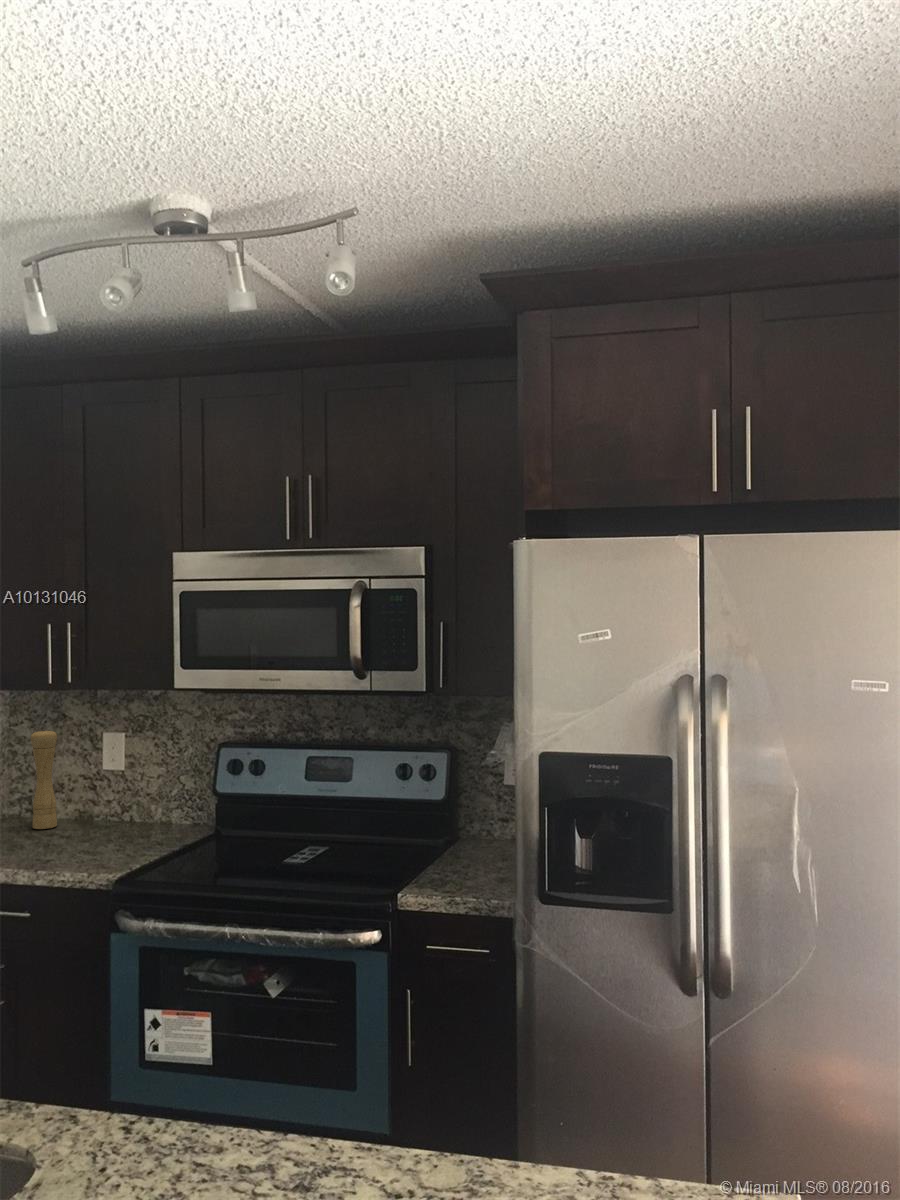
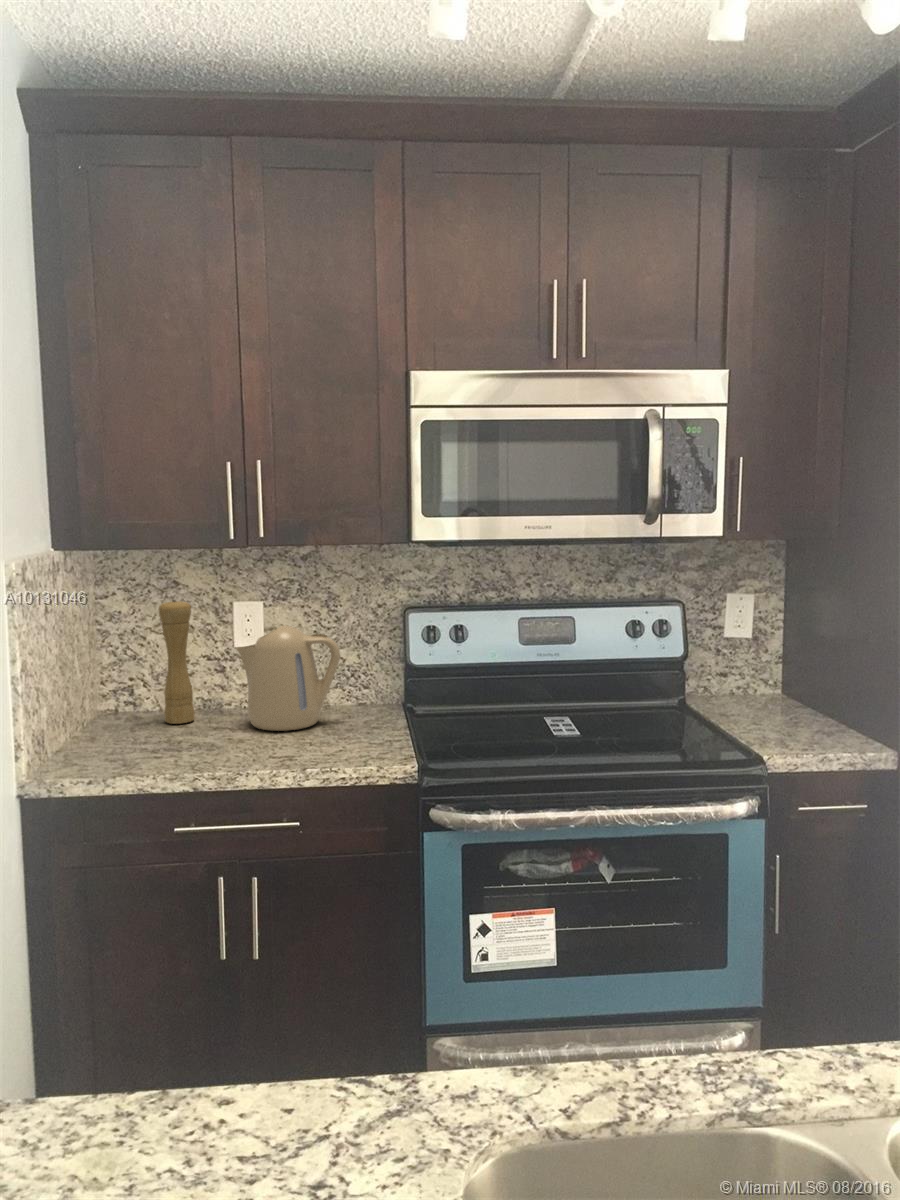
kettle: none [76,753,146,840] -> present [236,625,340,731]

